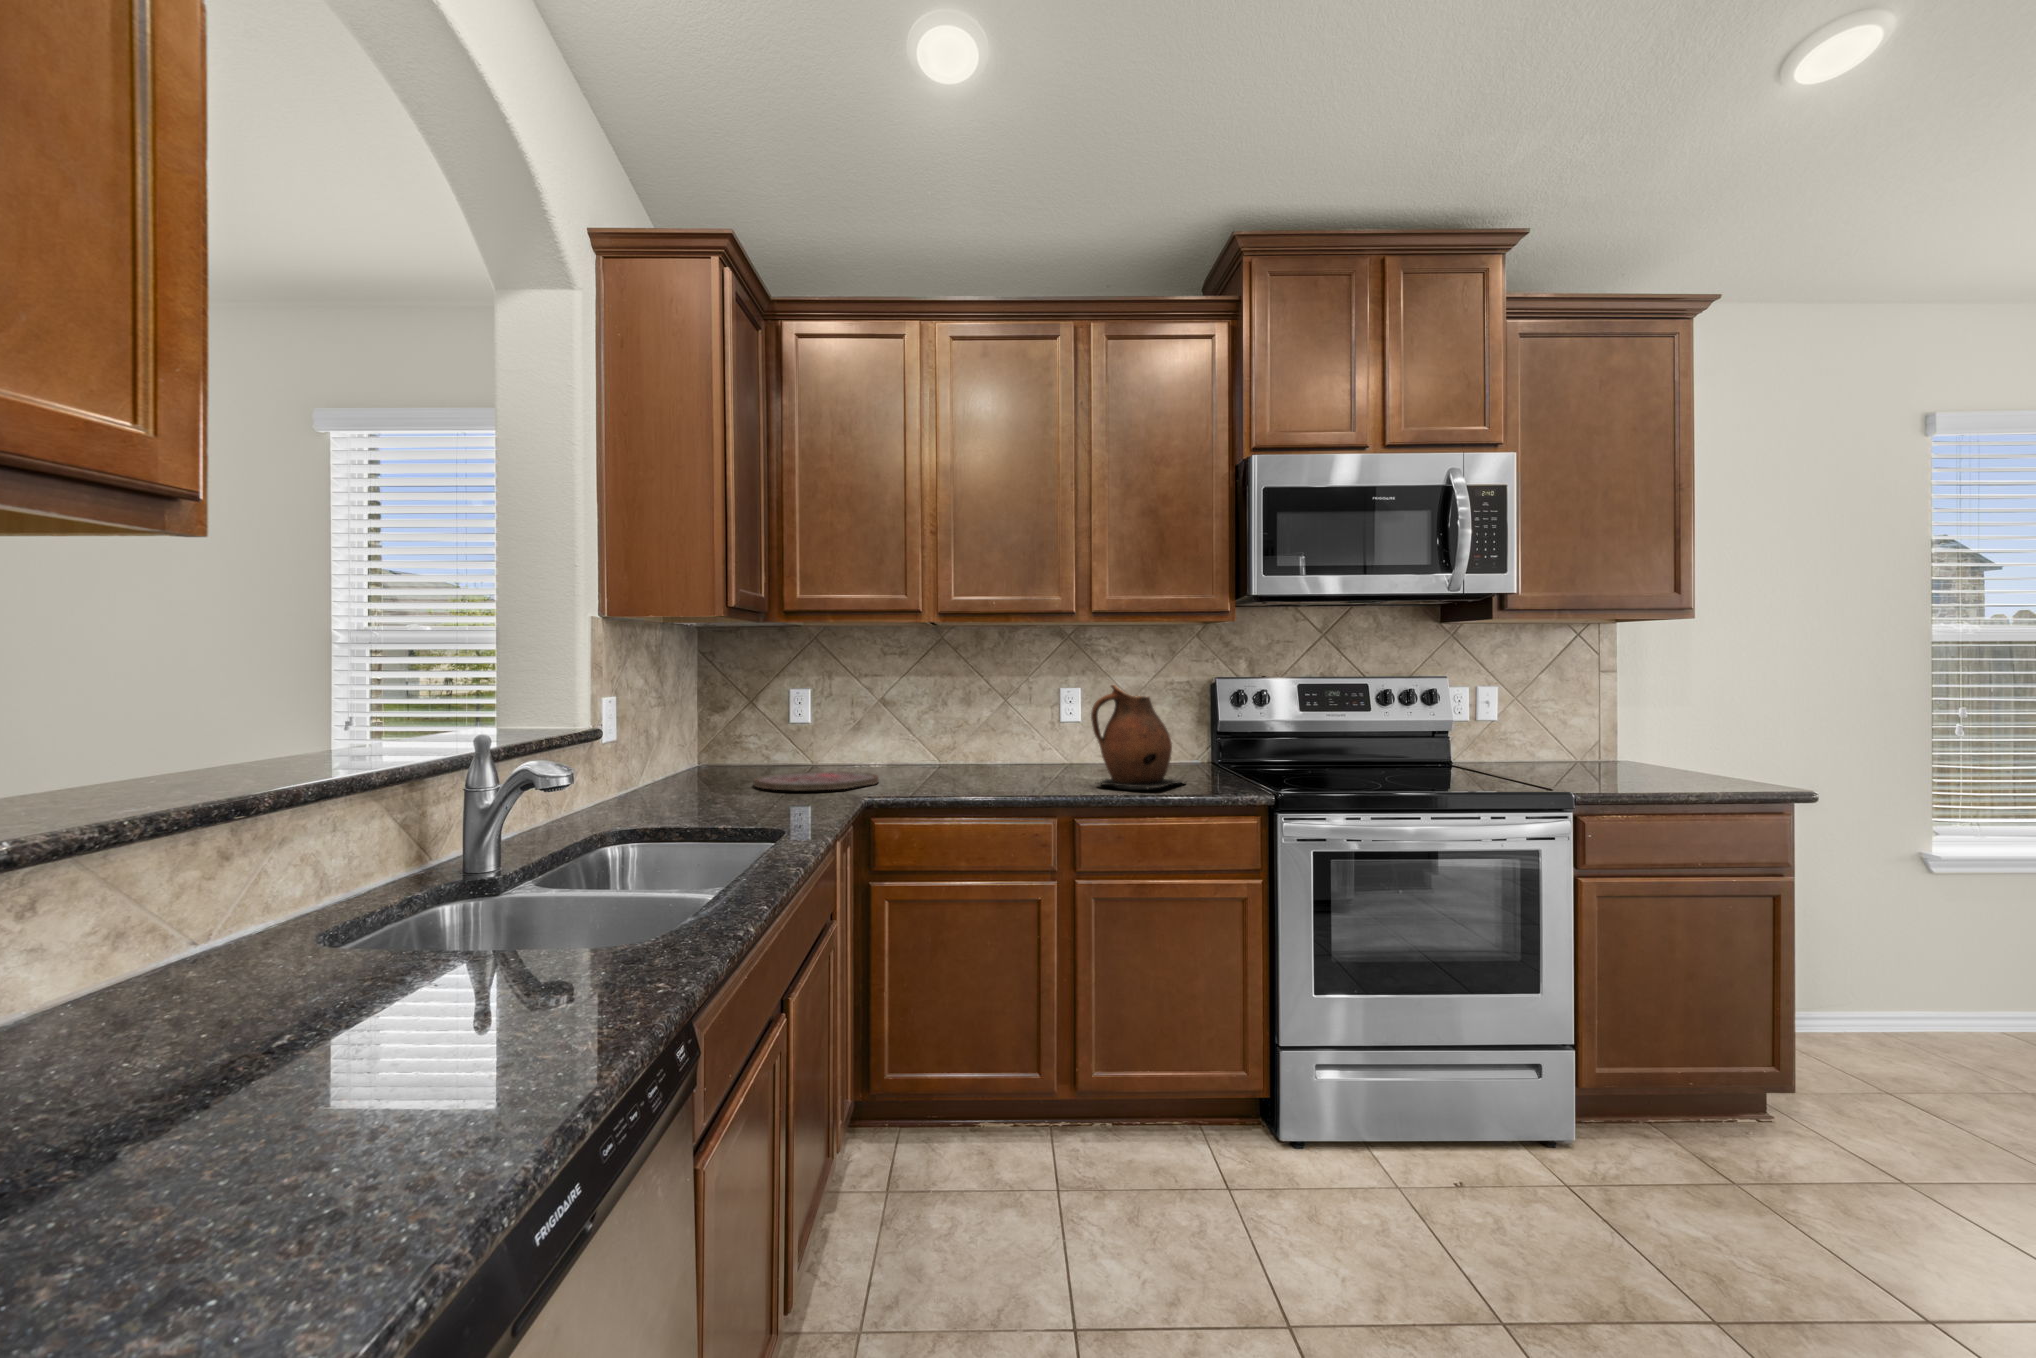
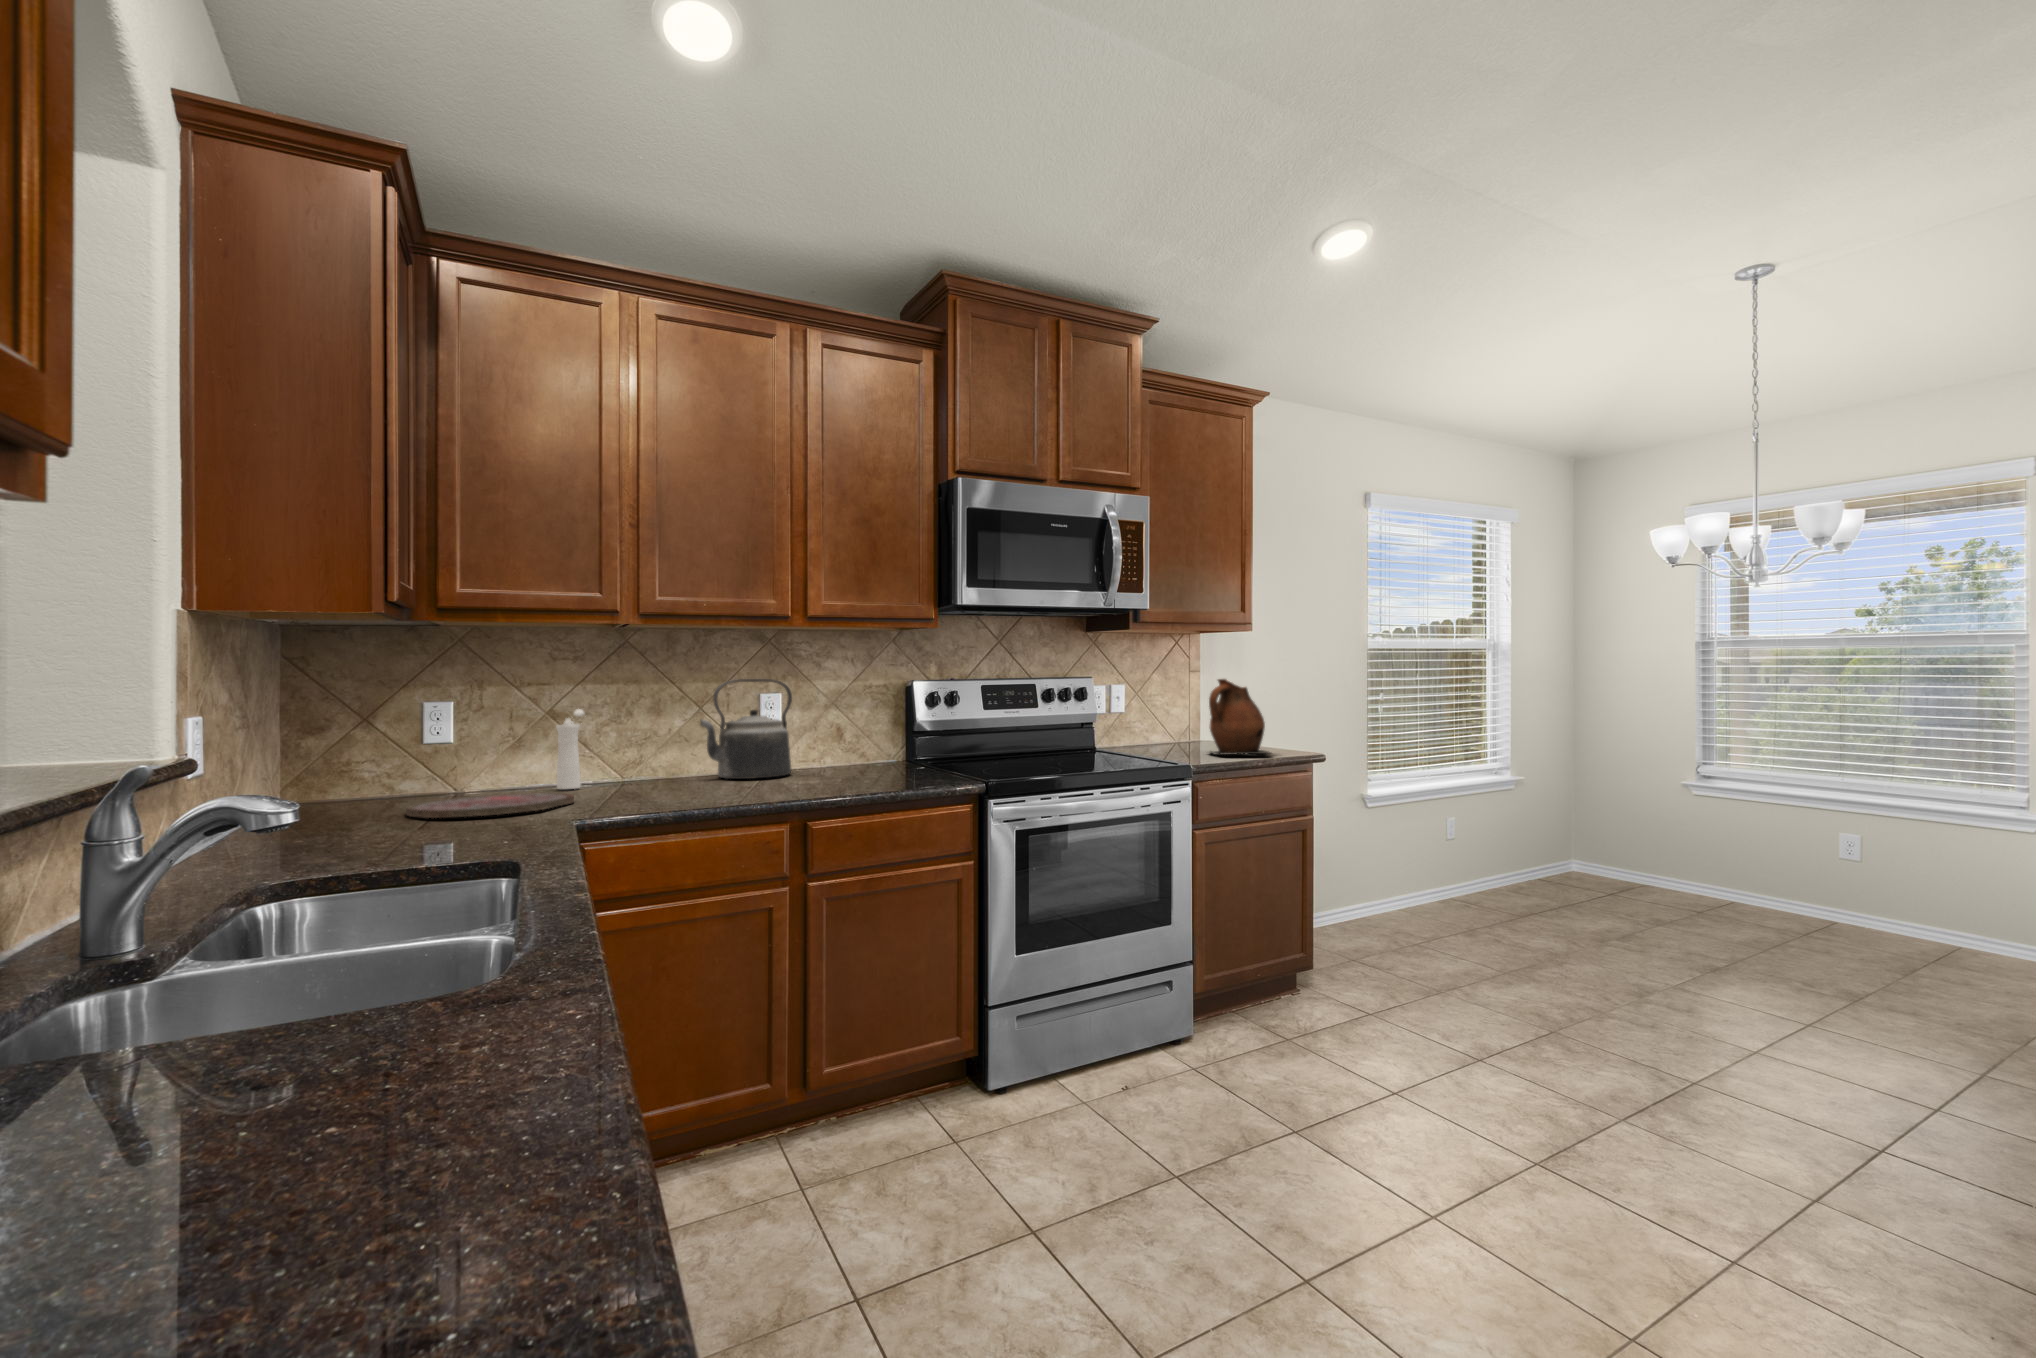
kettle: none [1000,674,1090,771] -> present [700,679,792,779]
ceramic pitcher: present [1091,685,1185,789] -> present [1209,679,1270,755]
pepper mill: none [879,699,910,770] -> present [556,709,584,789]

